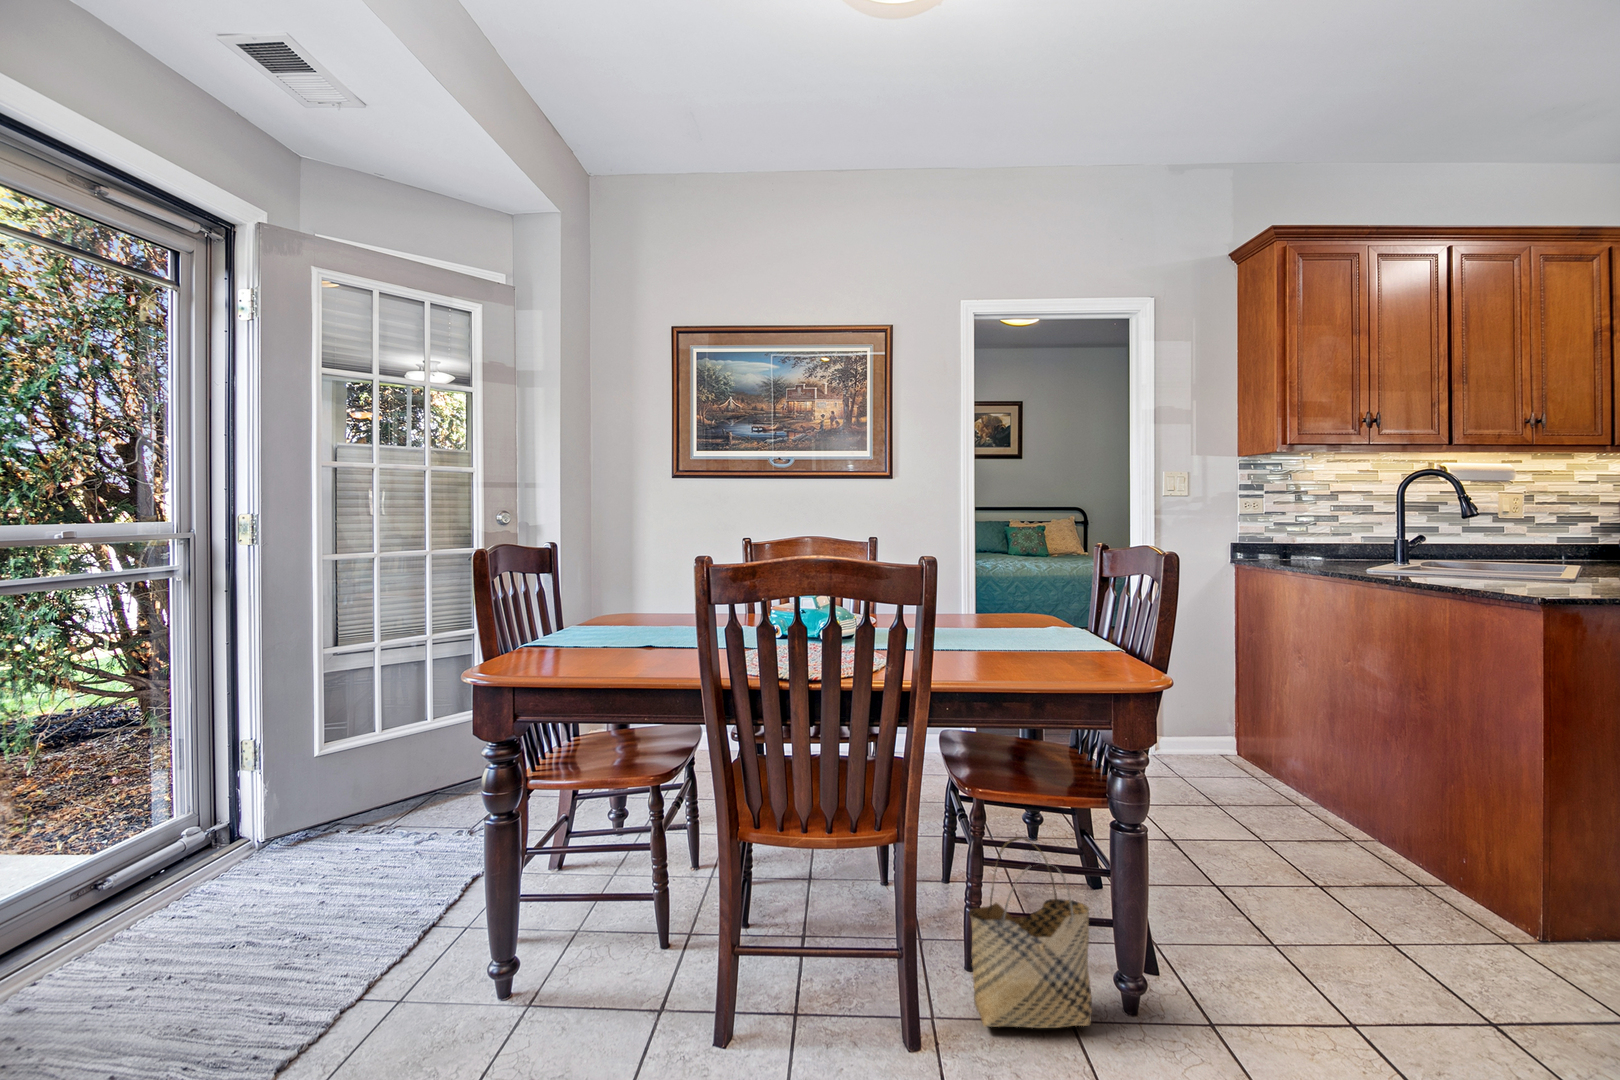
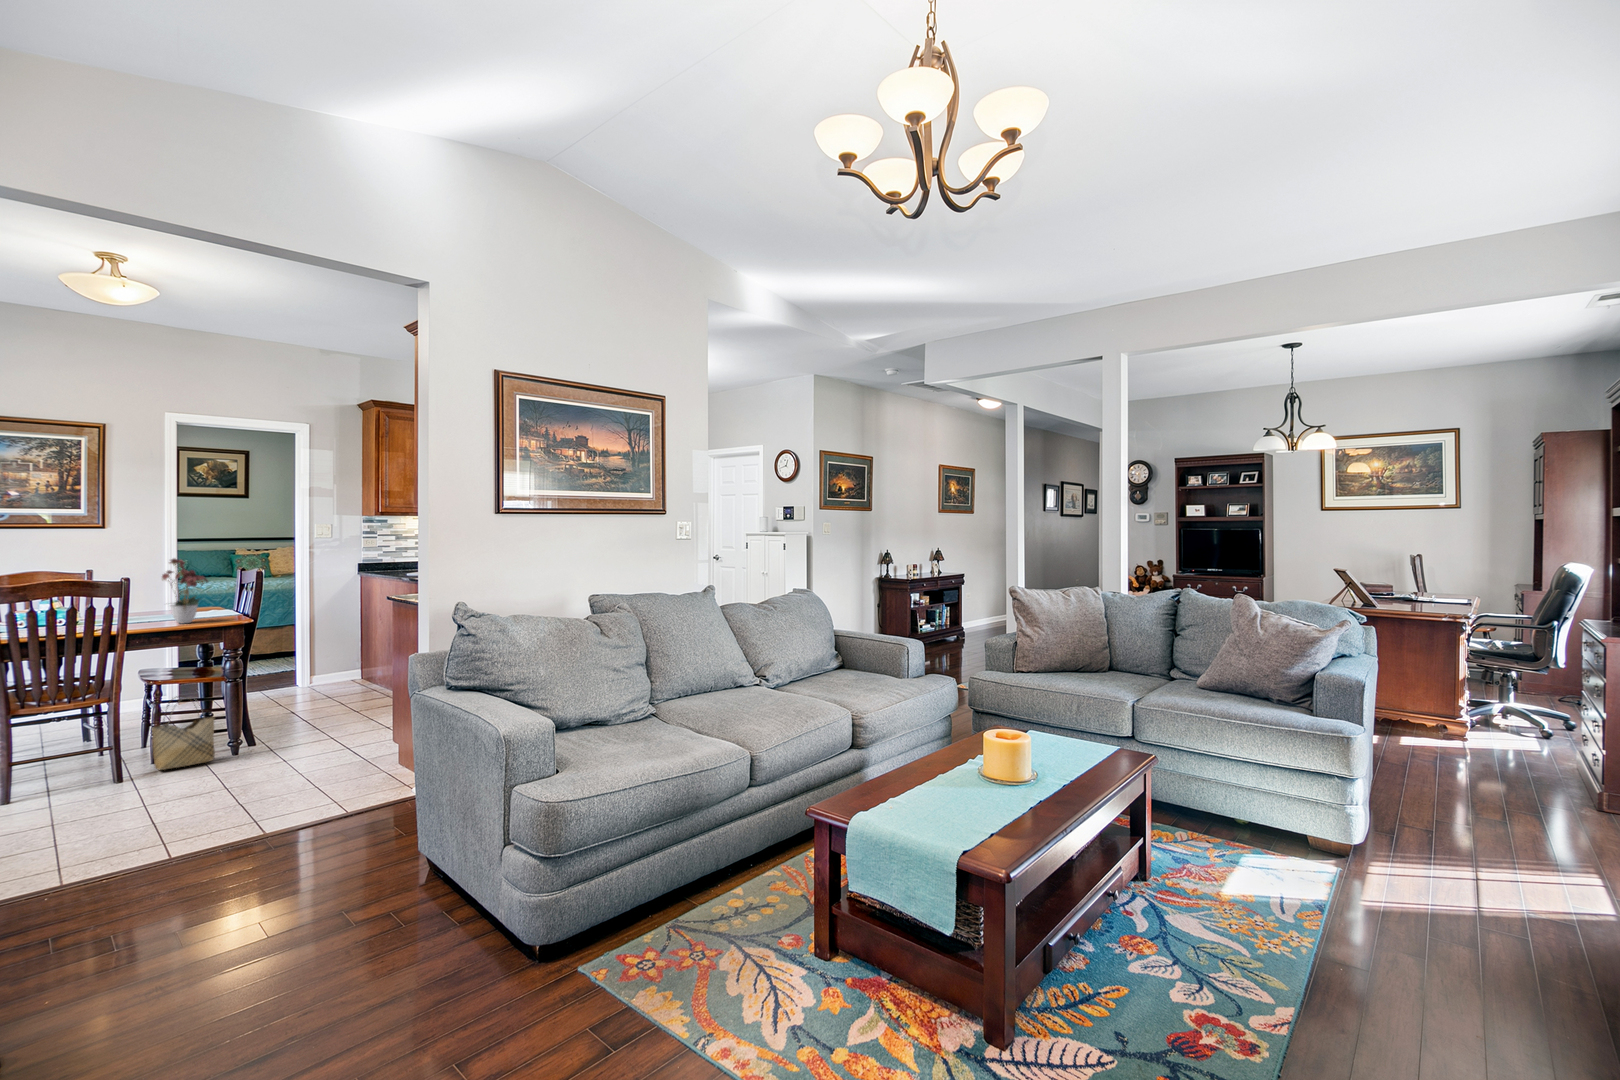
flower arrangement: none [978,506,1085,665] -> present [162,559,208,623]

